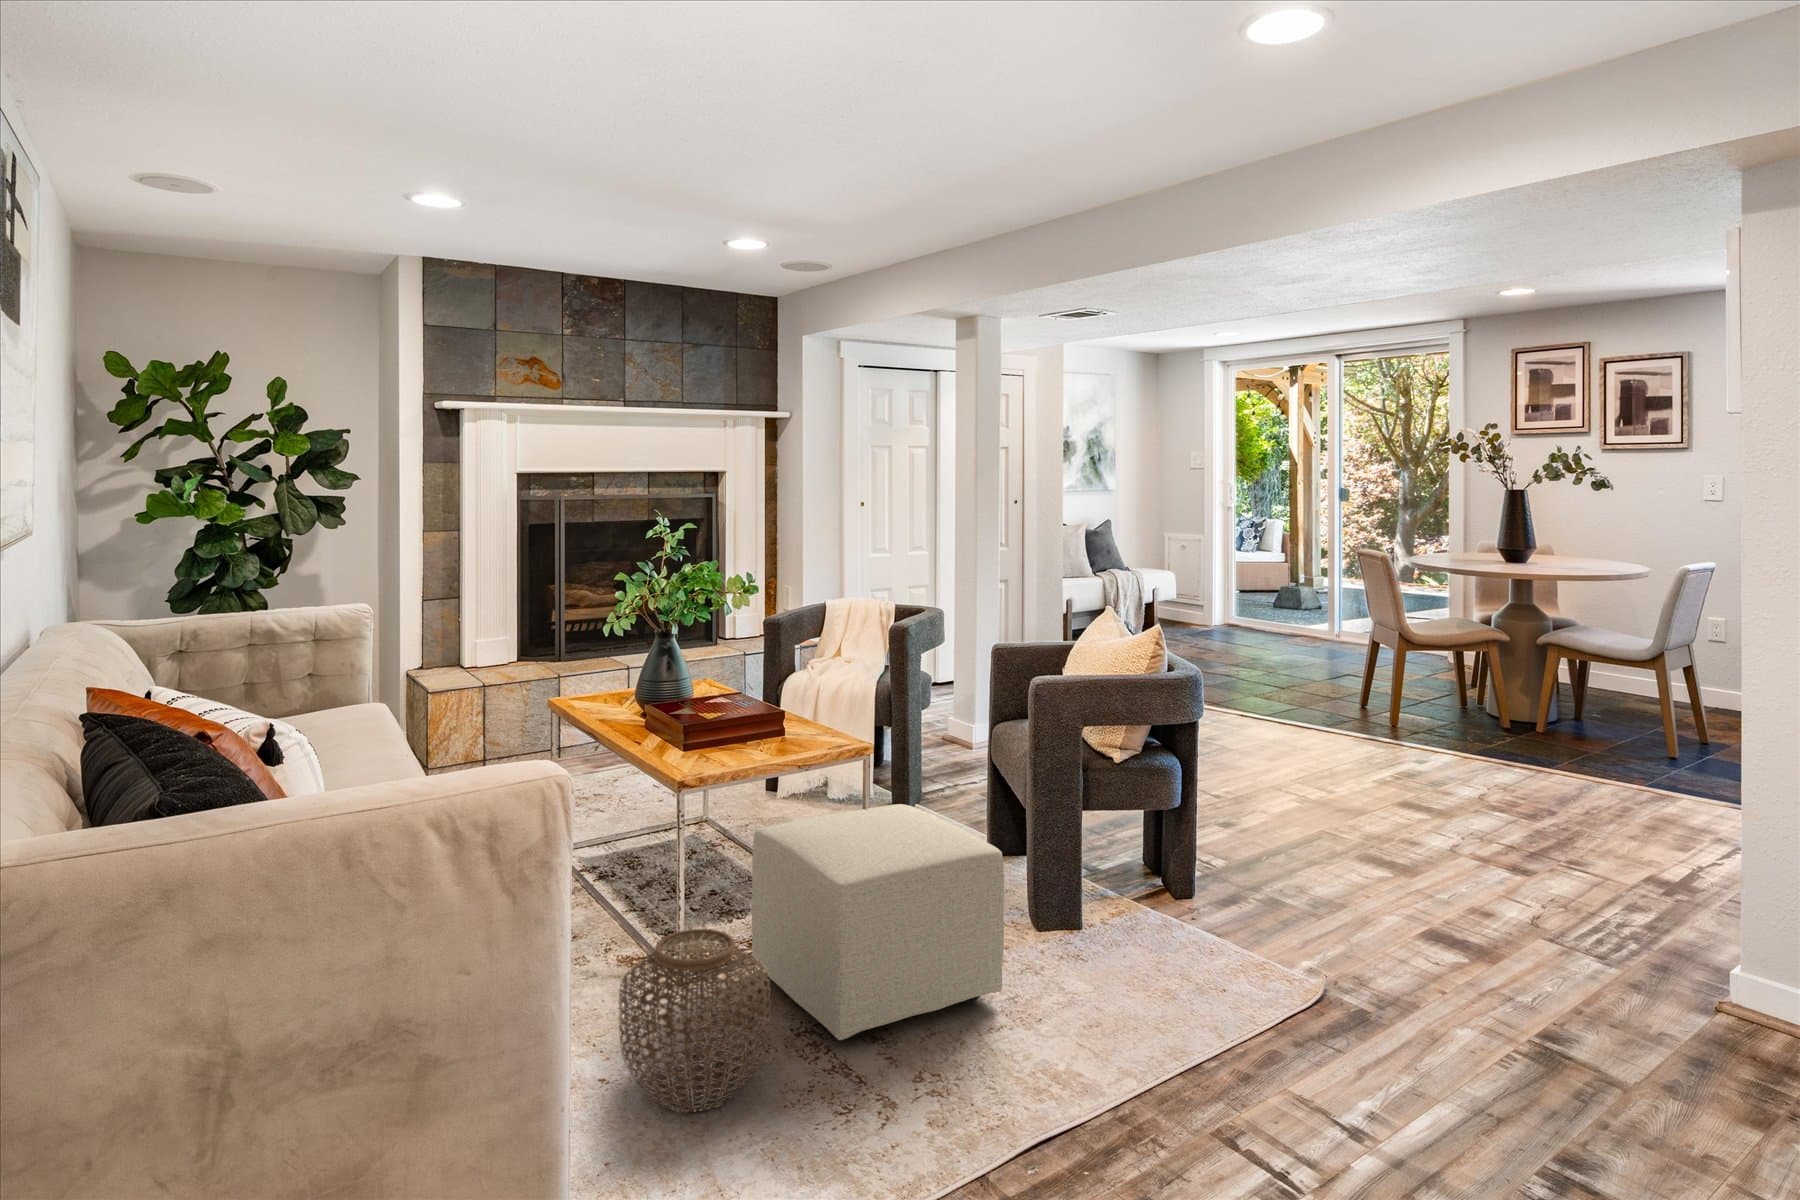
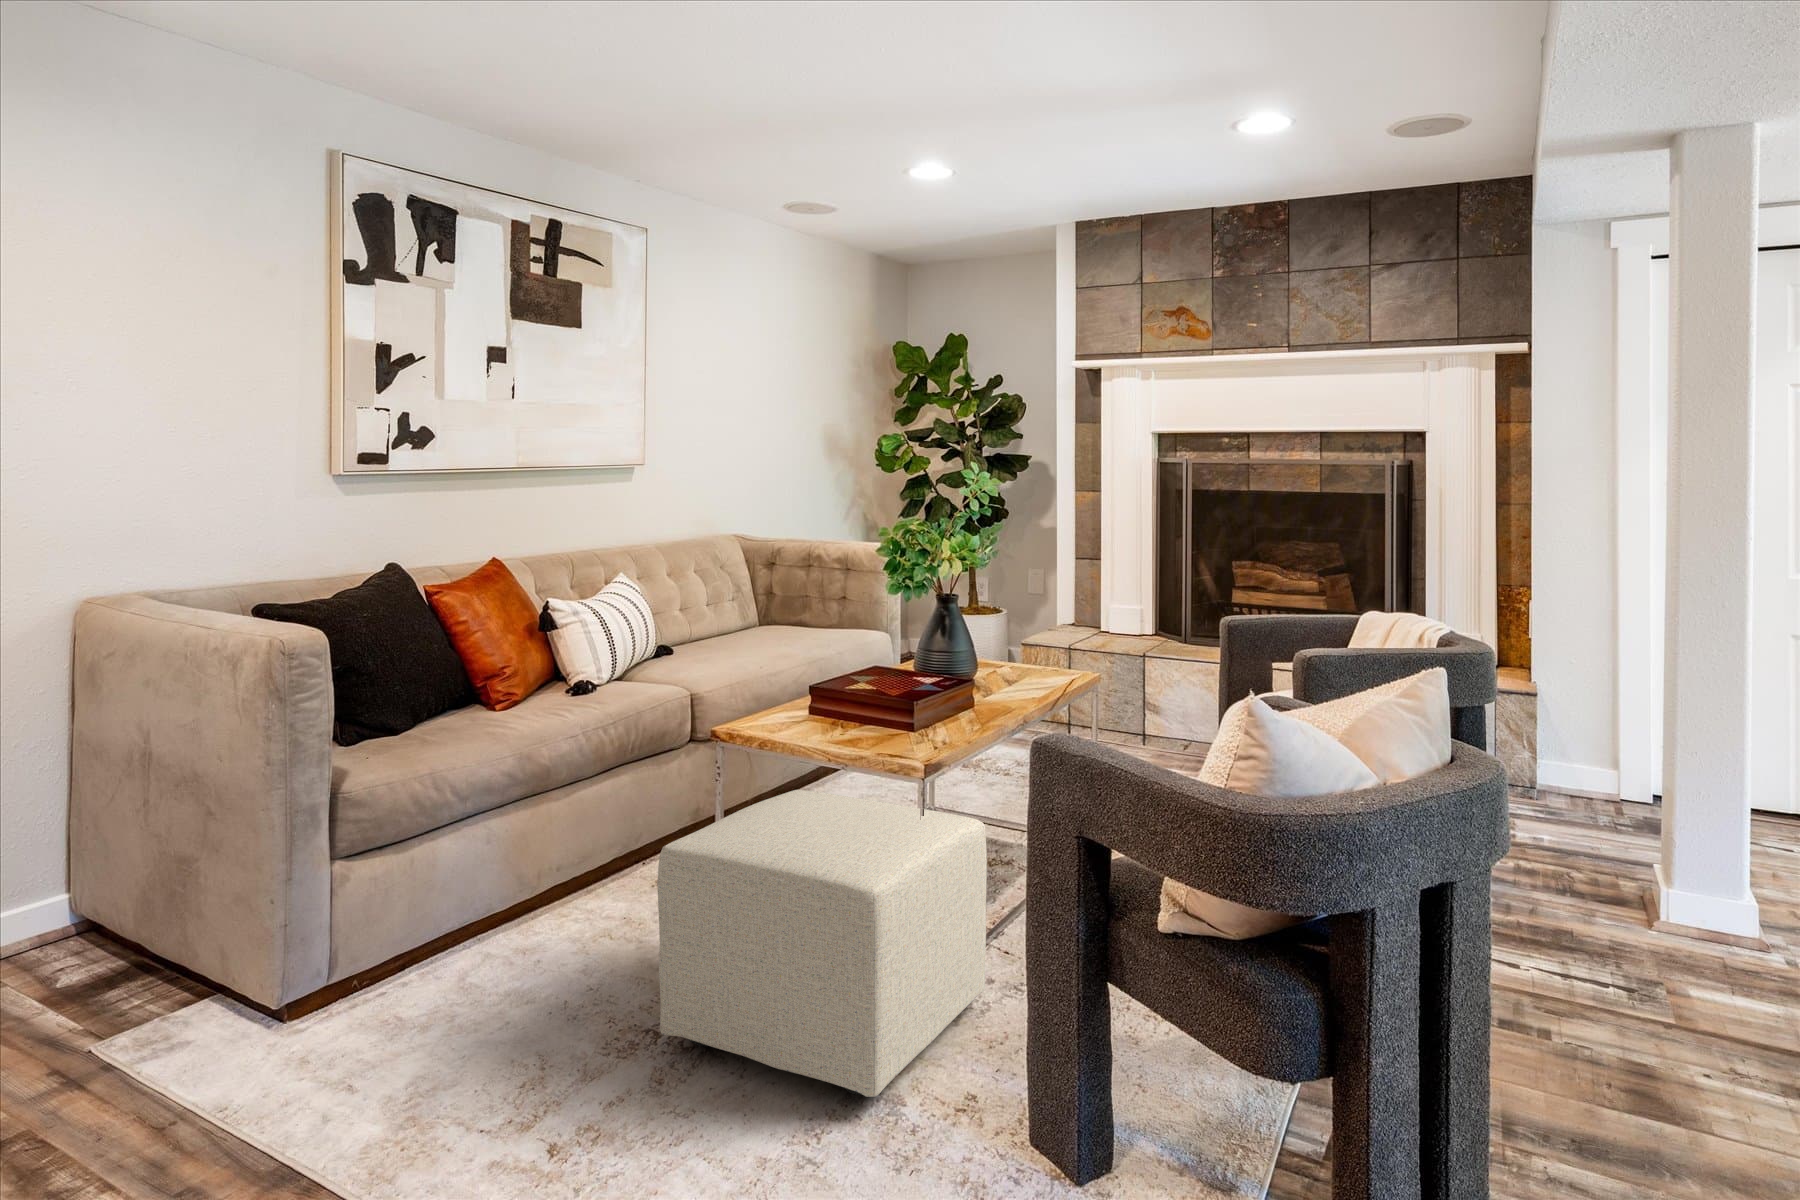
woven basket: present [619,929,770,1113] -> none [459,838,620,1022]

